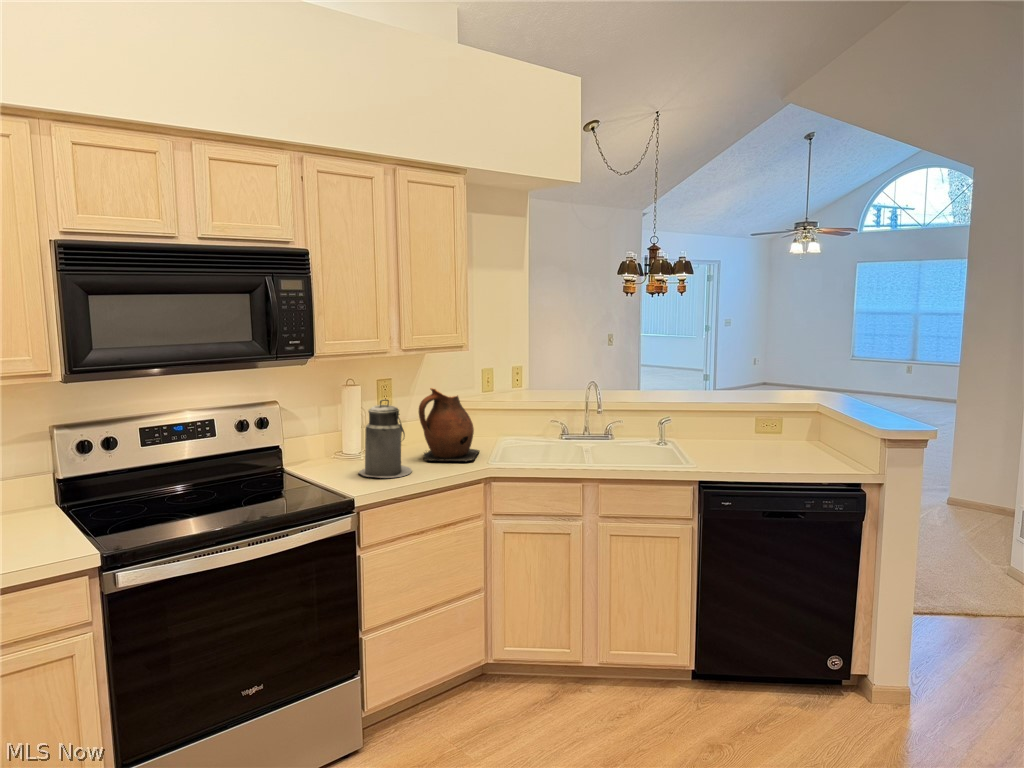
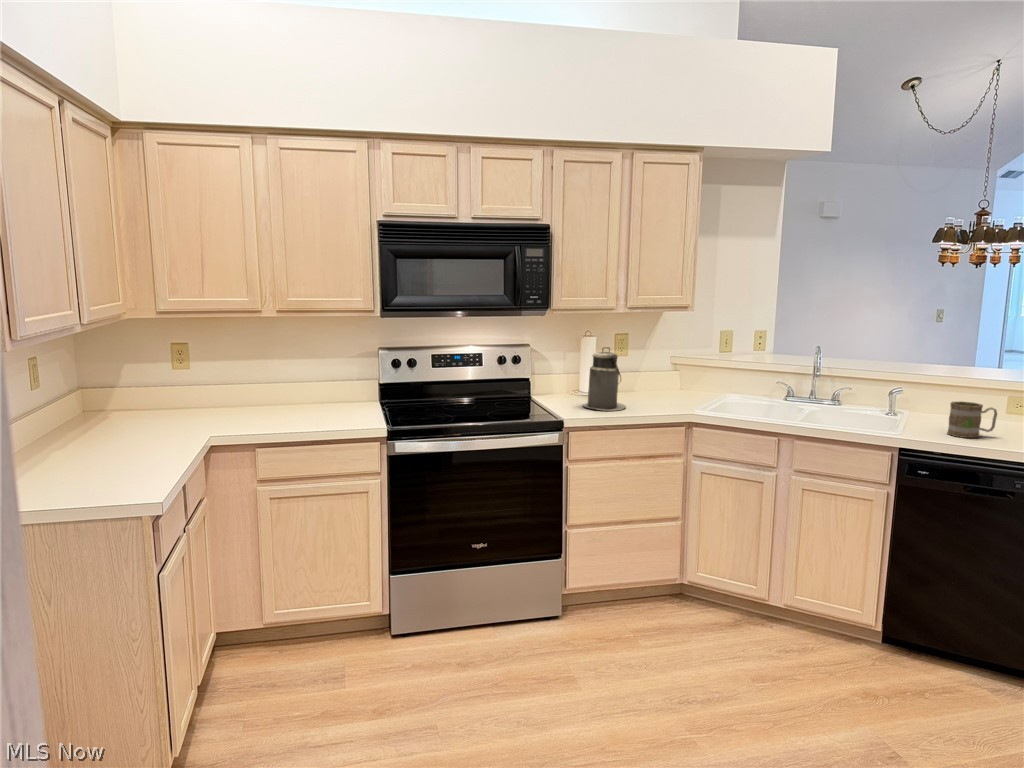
ceramic pitcher: present [419,388,480,462] -> none [642,342,697,407]
mug: none [727,427,765,462] -> present [947,401,997,438]

